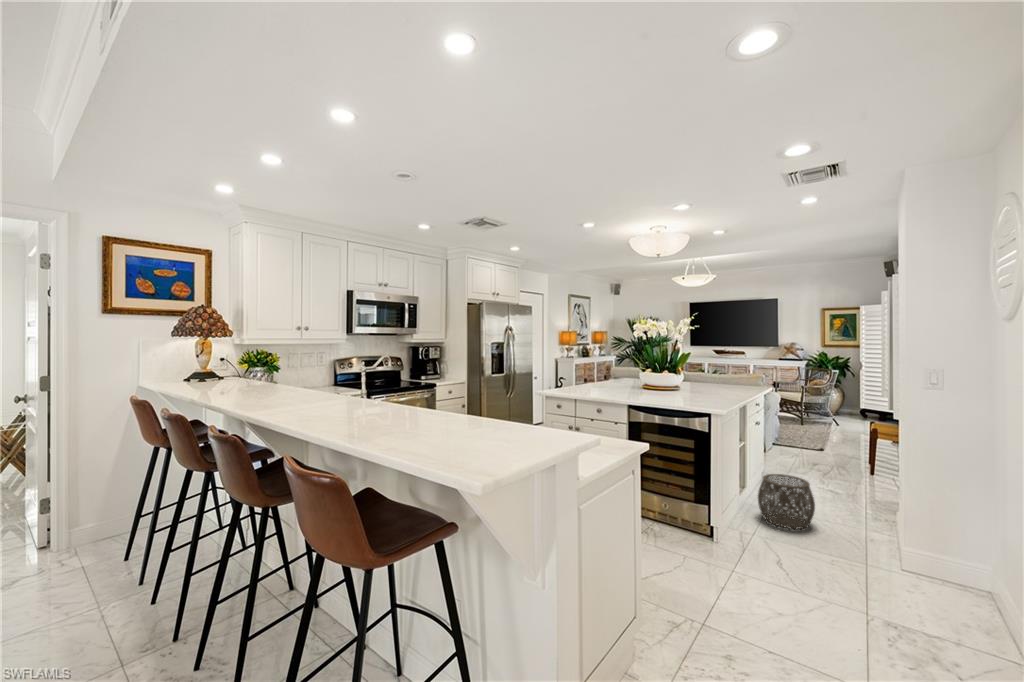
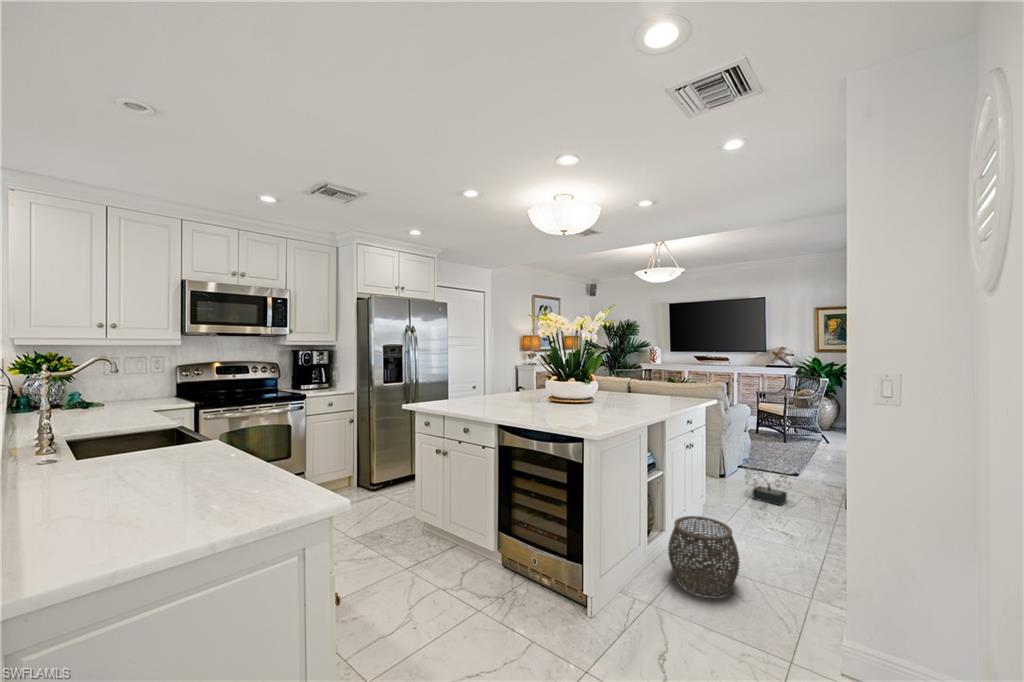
decorative plant: none [787,436,828,472] -> present [745,461,791,505]

